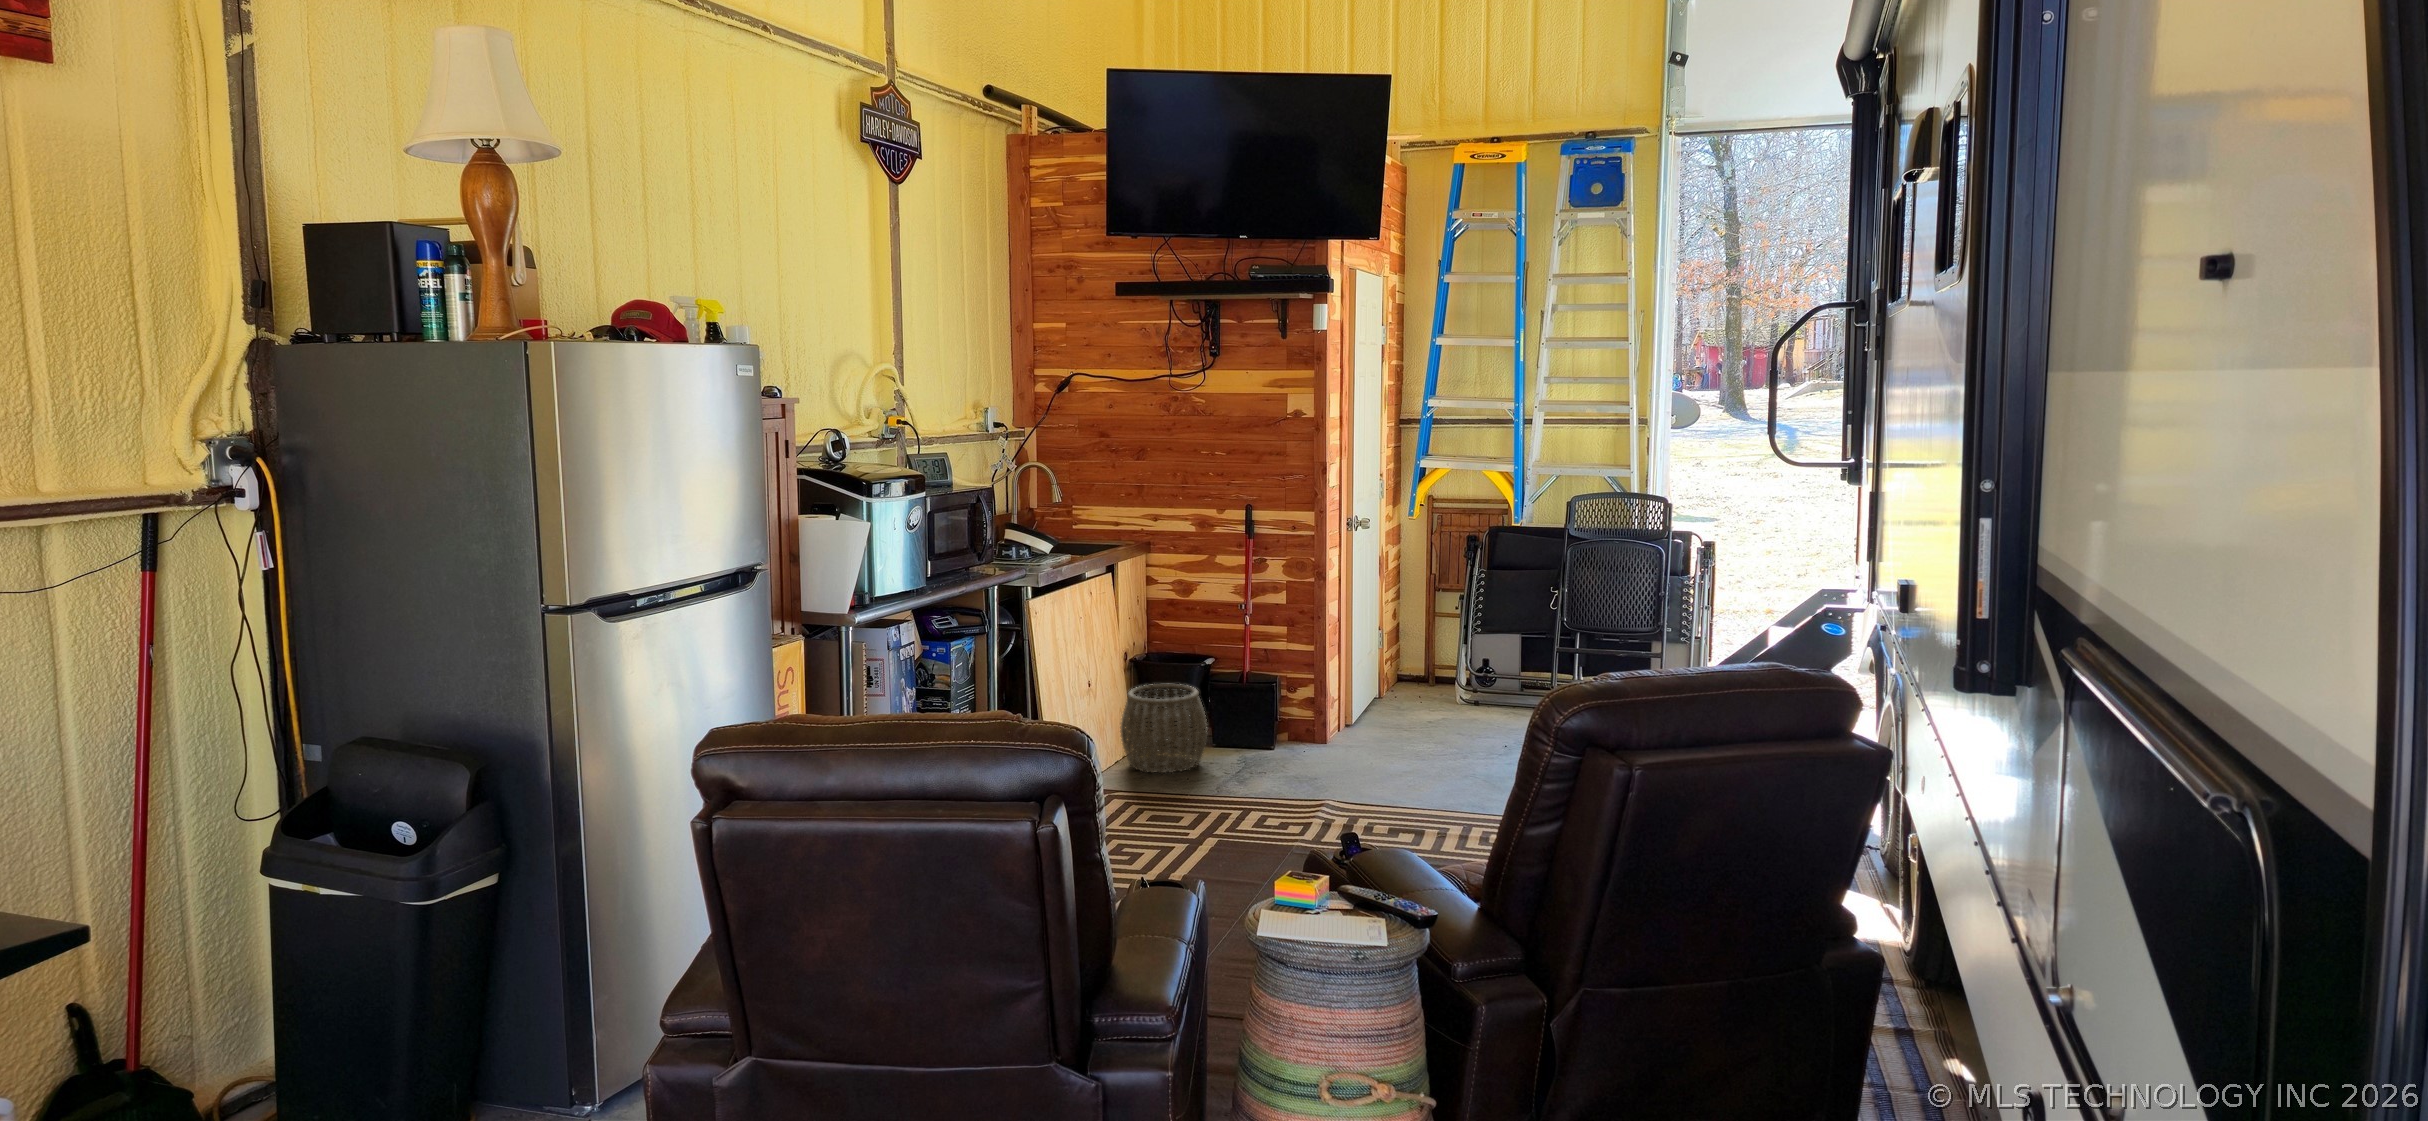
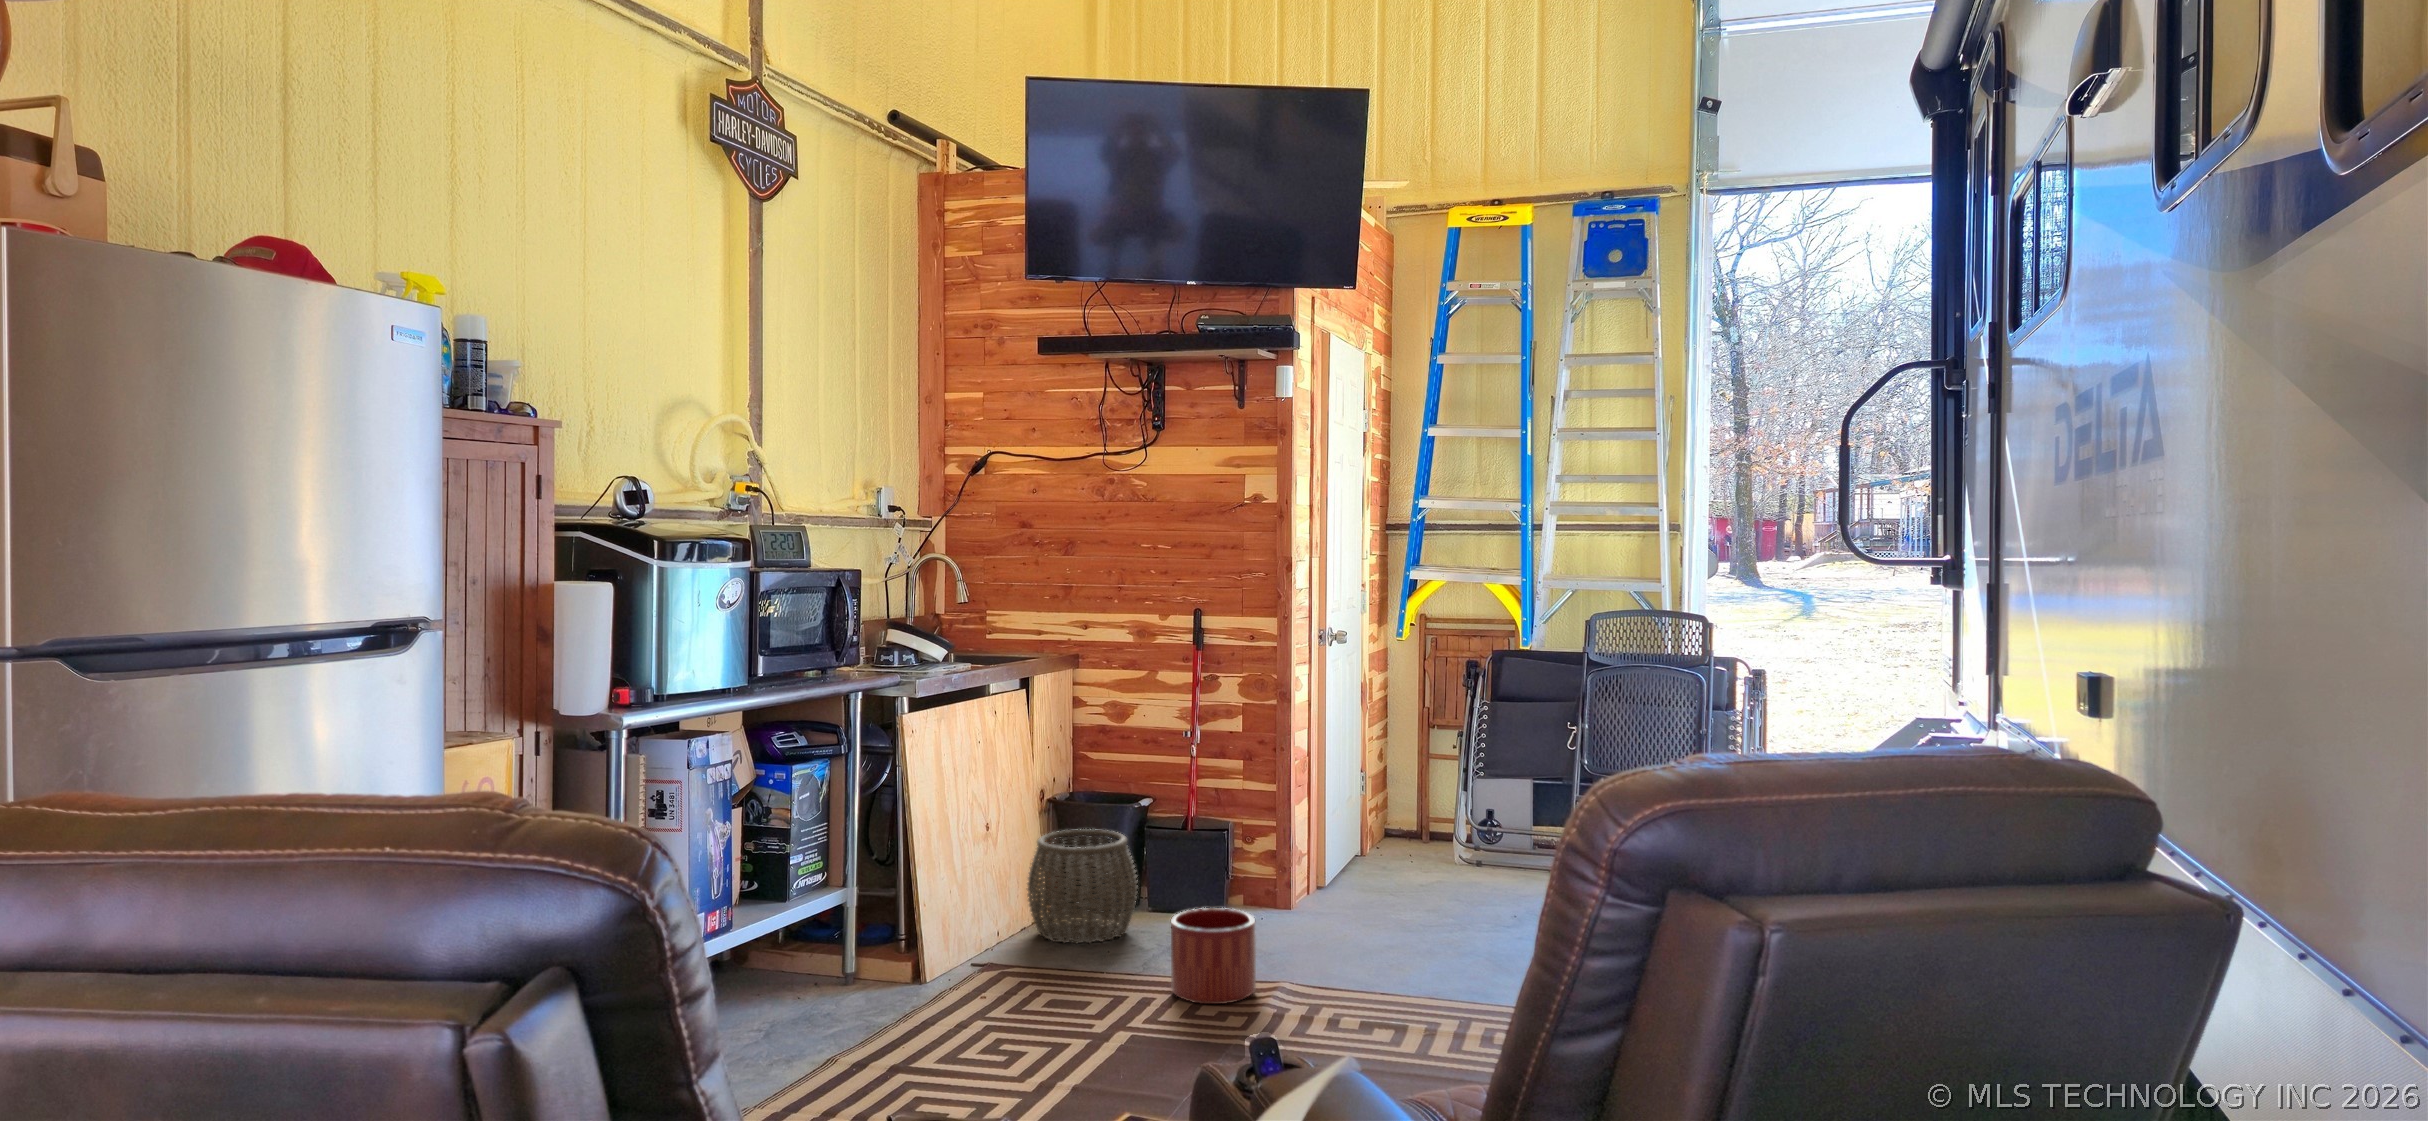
planter: none [1243,745,1308,817] -> present [1171,908,1256,1004]

